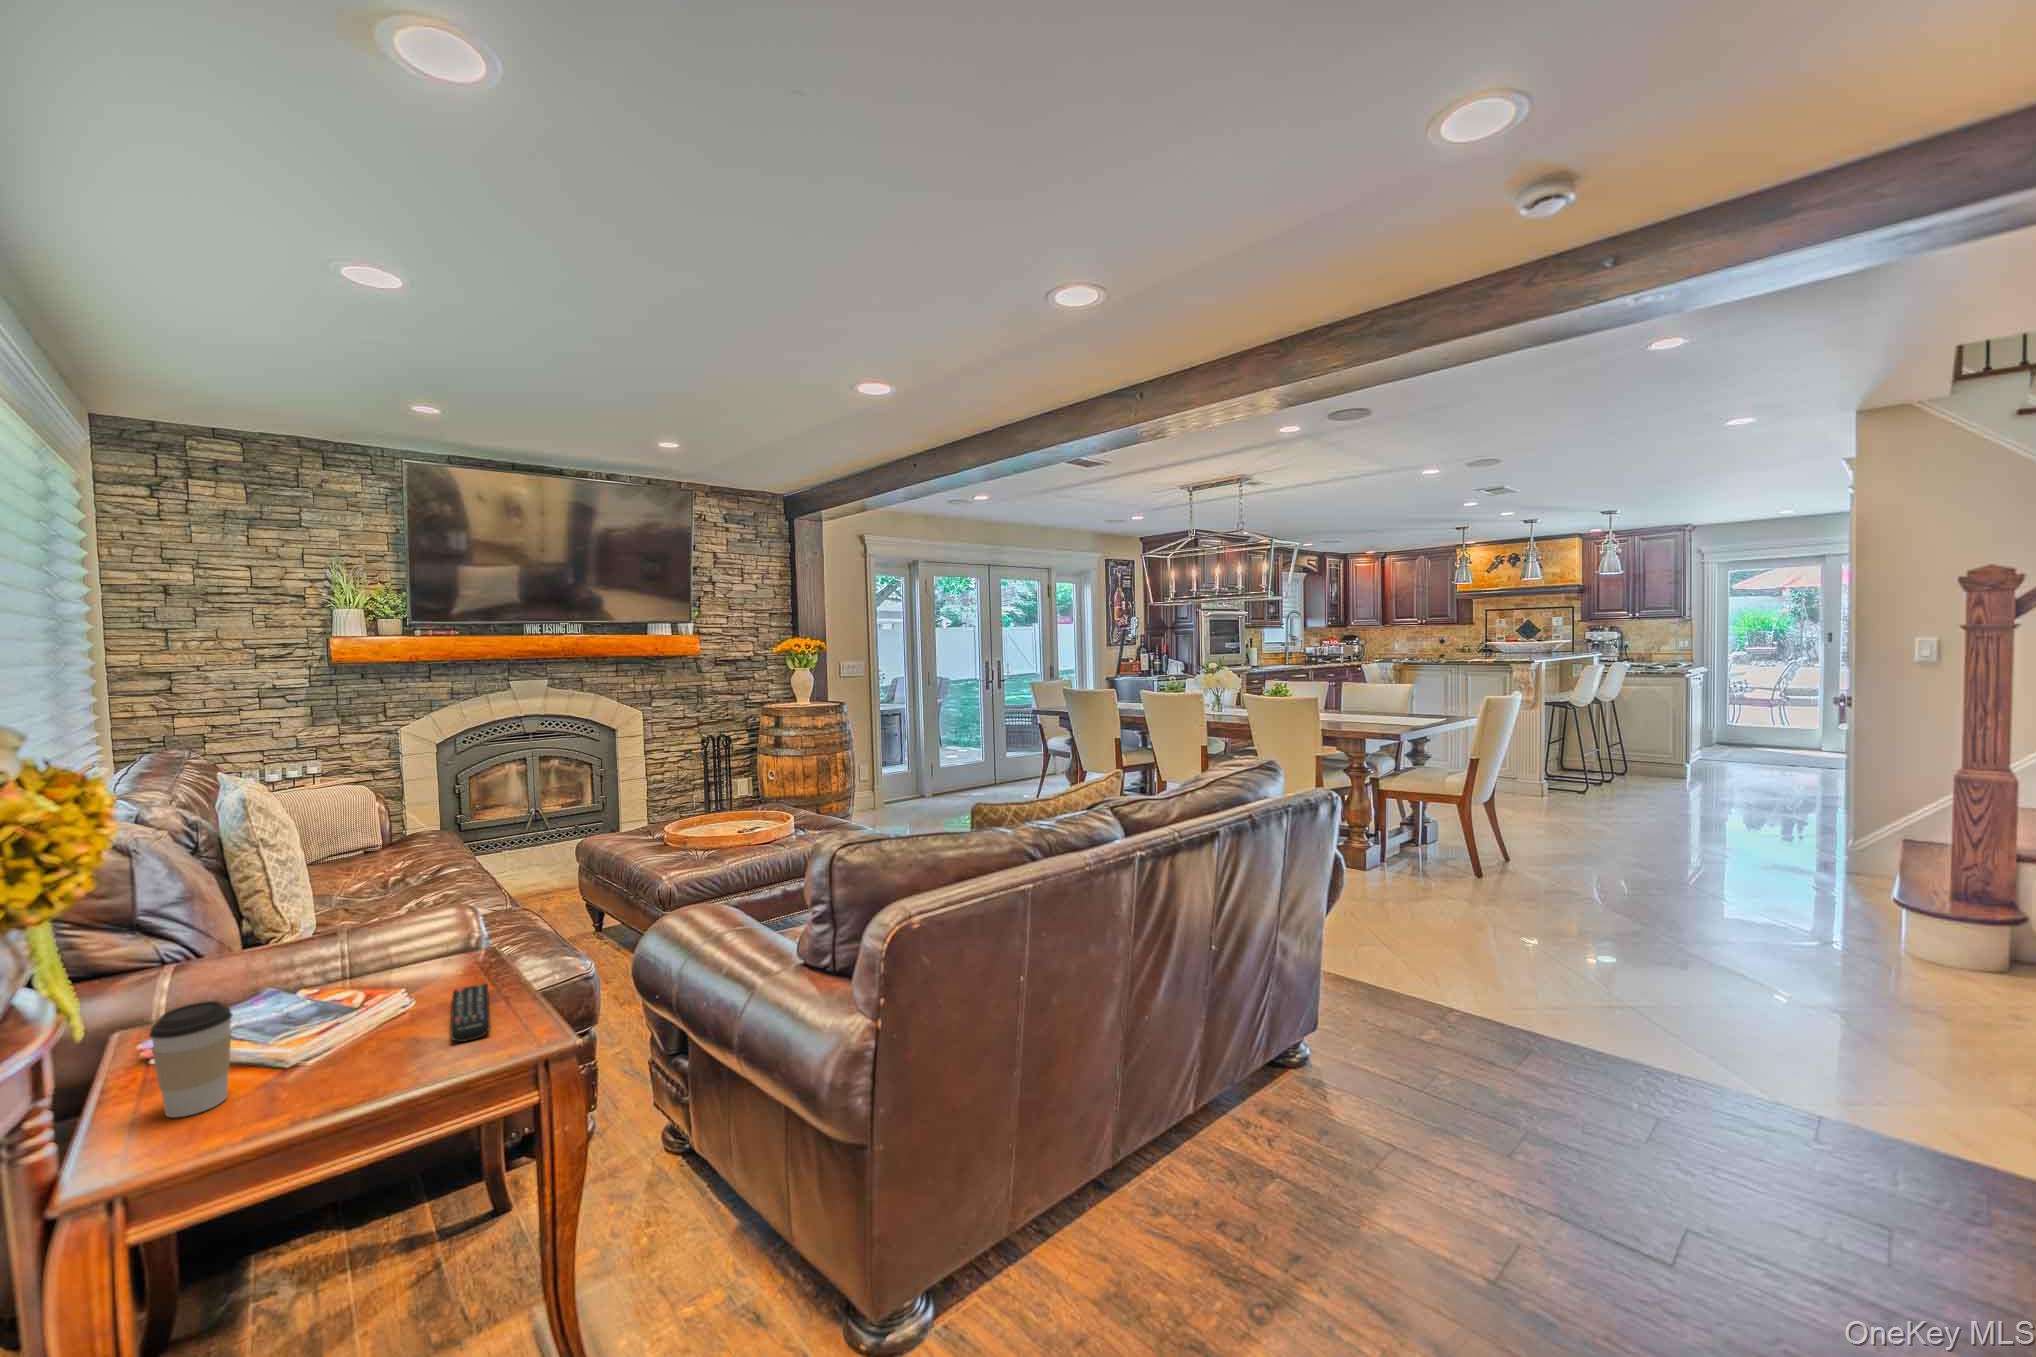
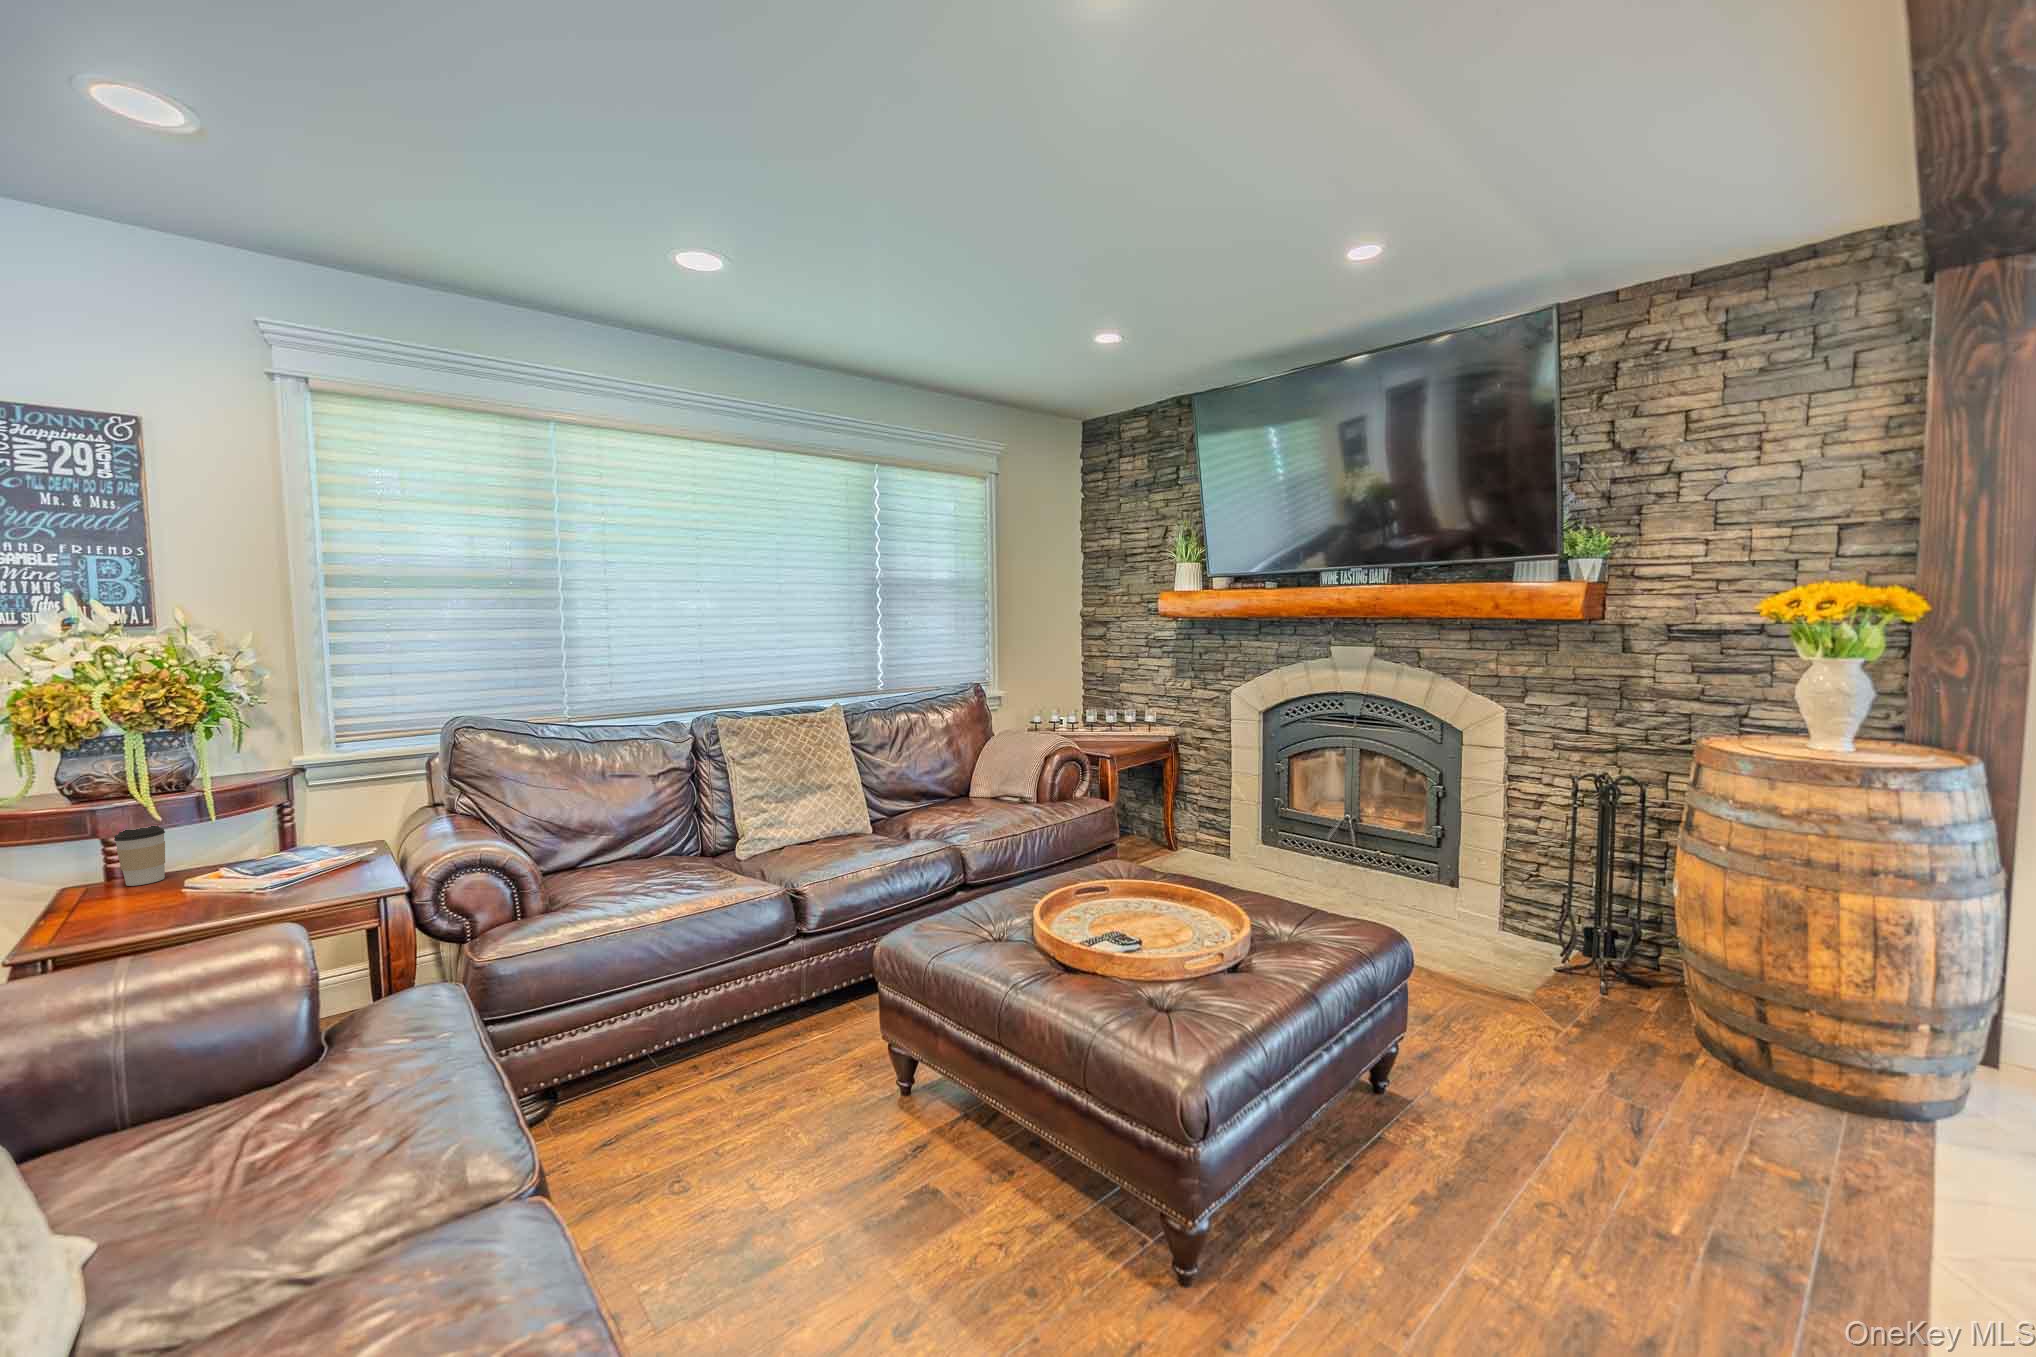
remote control: present [451,984,490,1042] -> none [72,894,221,927]

